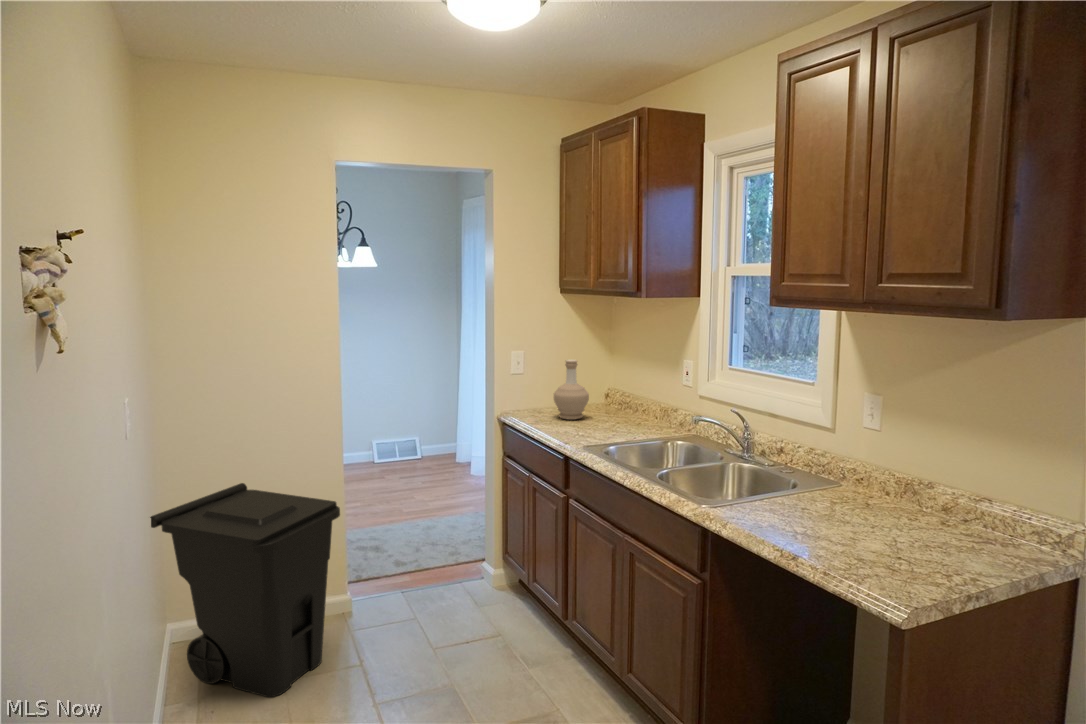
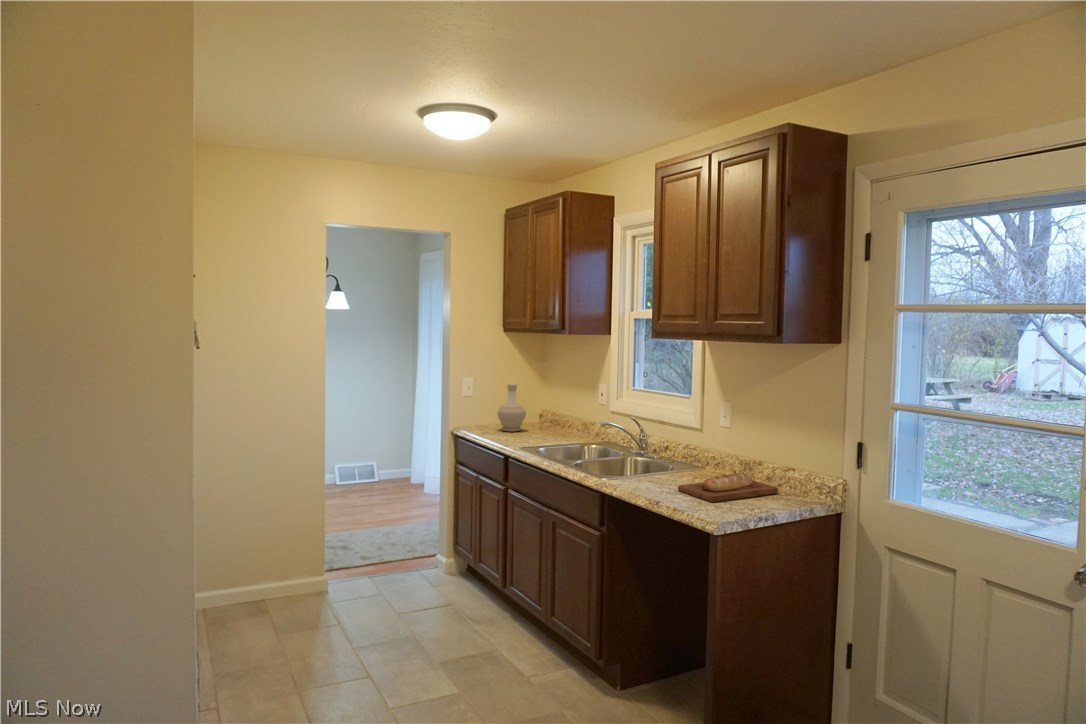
trash can: present [150,483,340,697] -> none [172,480,325,646]
bread loaf: none [820,506,972,559] -> present [678,473,778,502]

